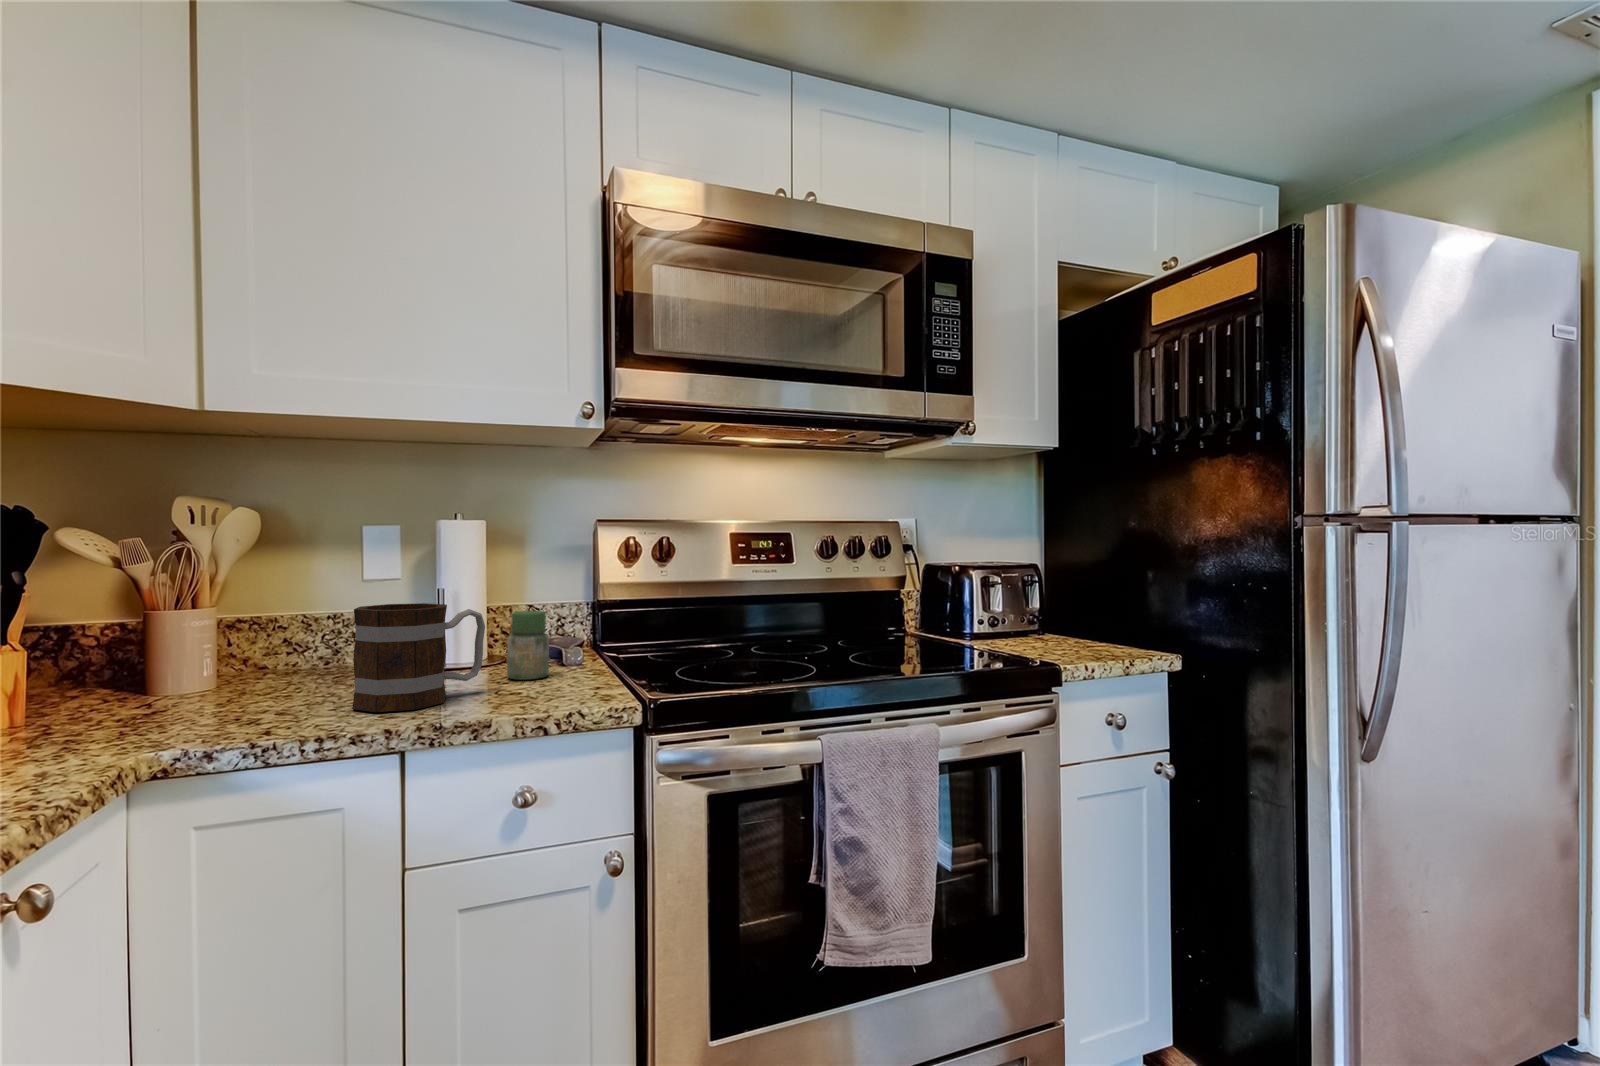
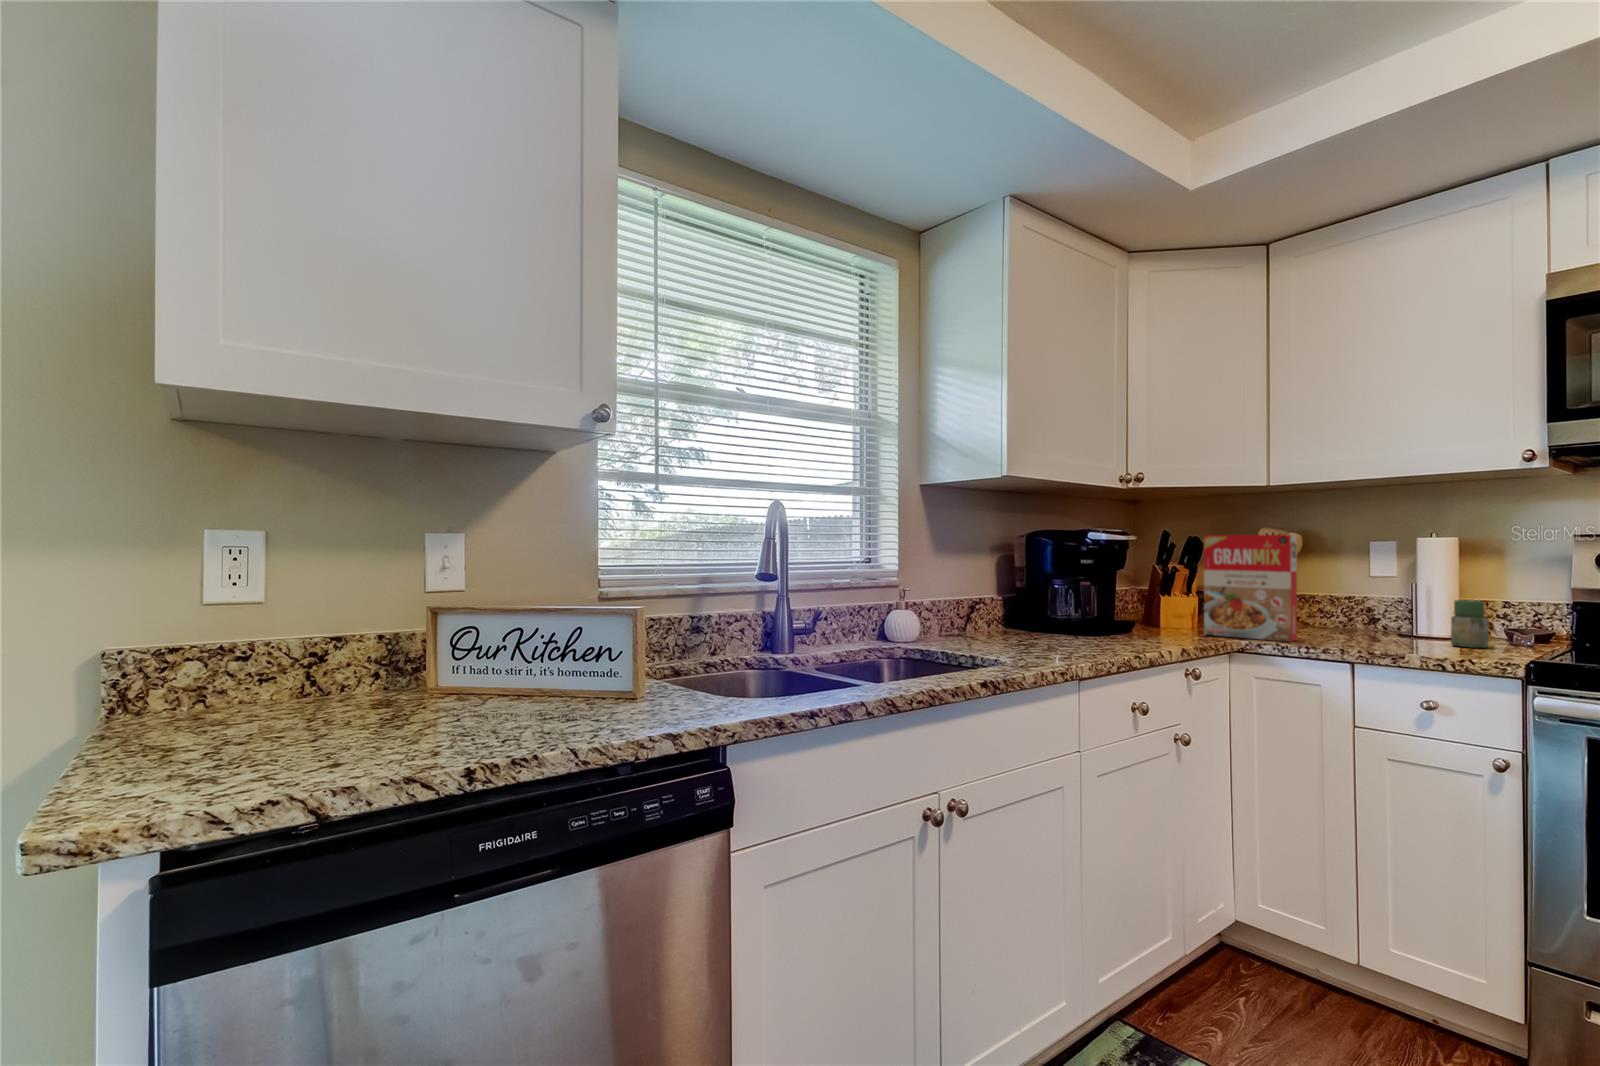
cereal box: none [65,505,293,749] -> present [1204,535,1297,642]
mug: present [352,603,485,712] -> none [1330,587,1421,646]

